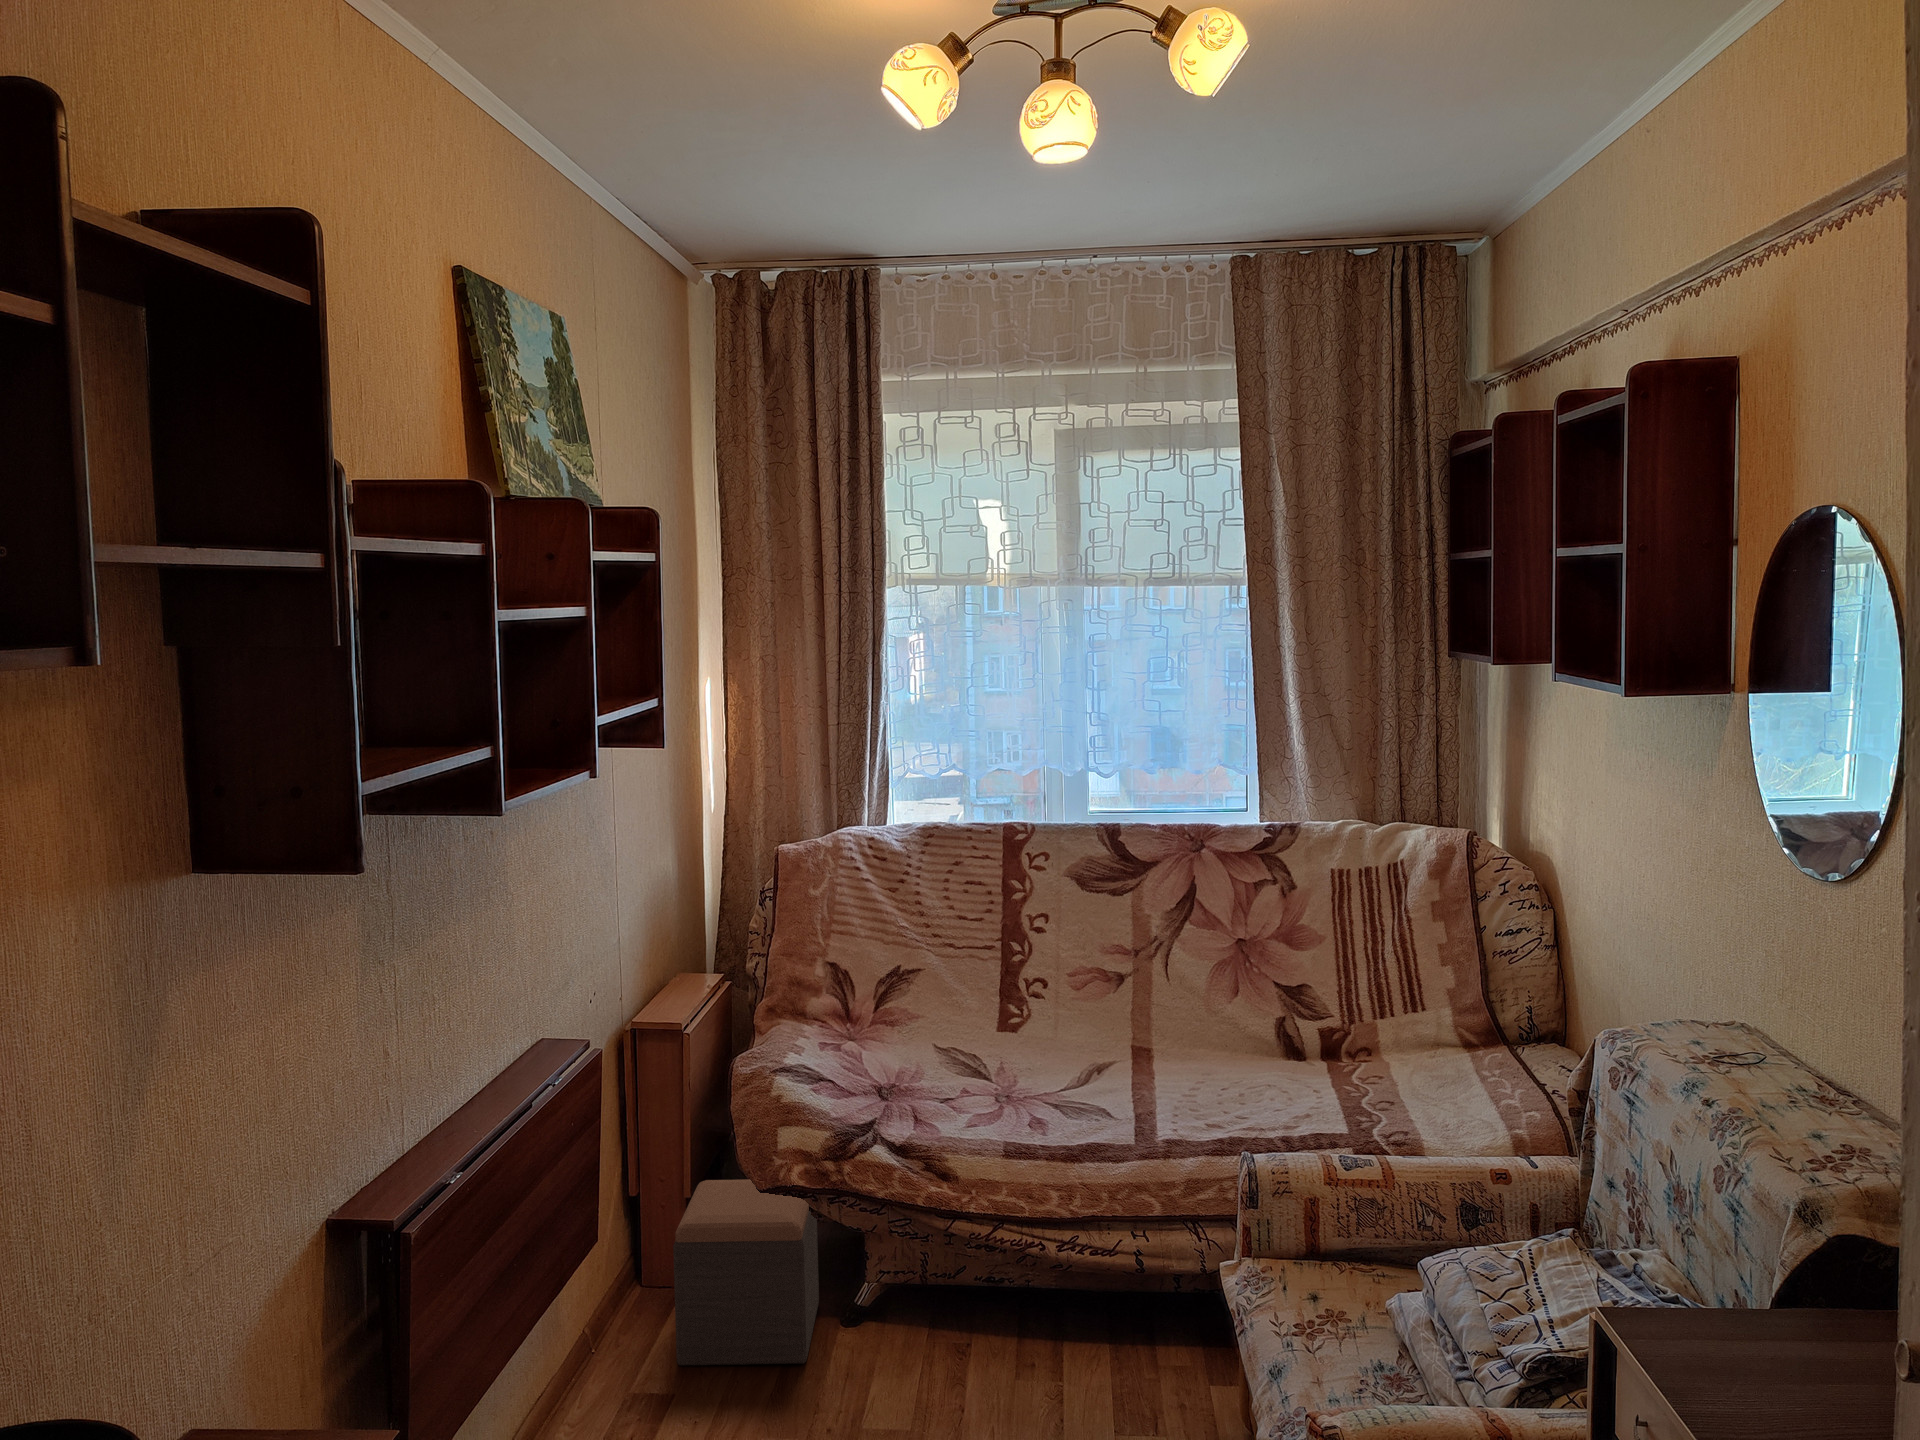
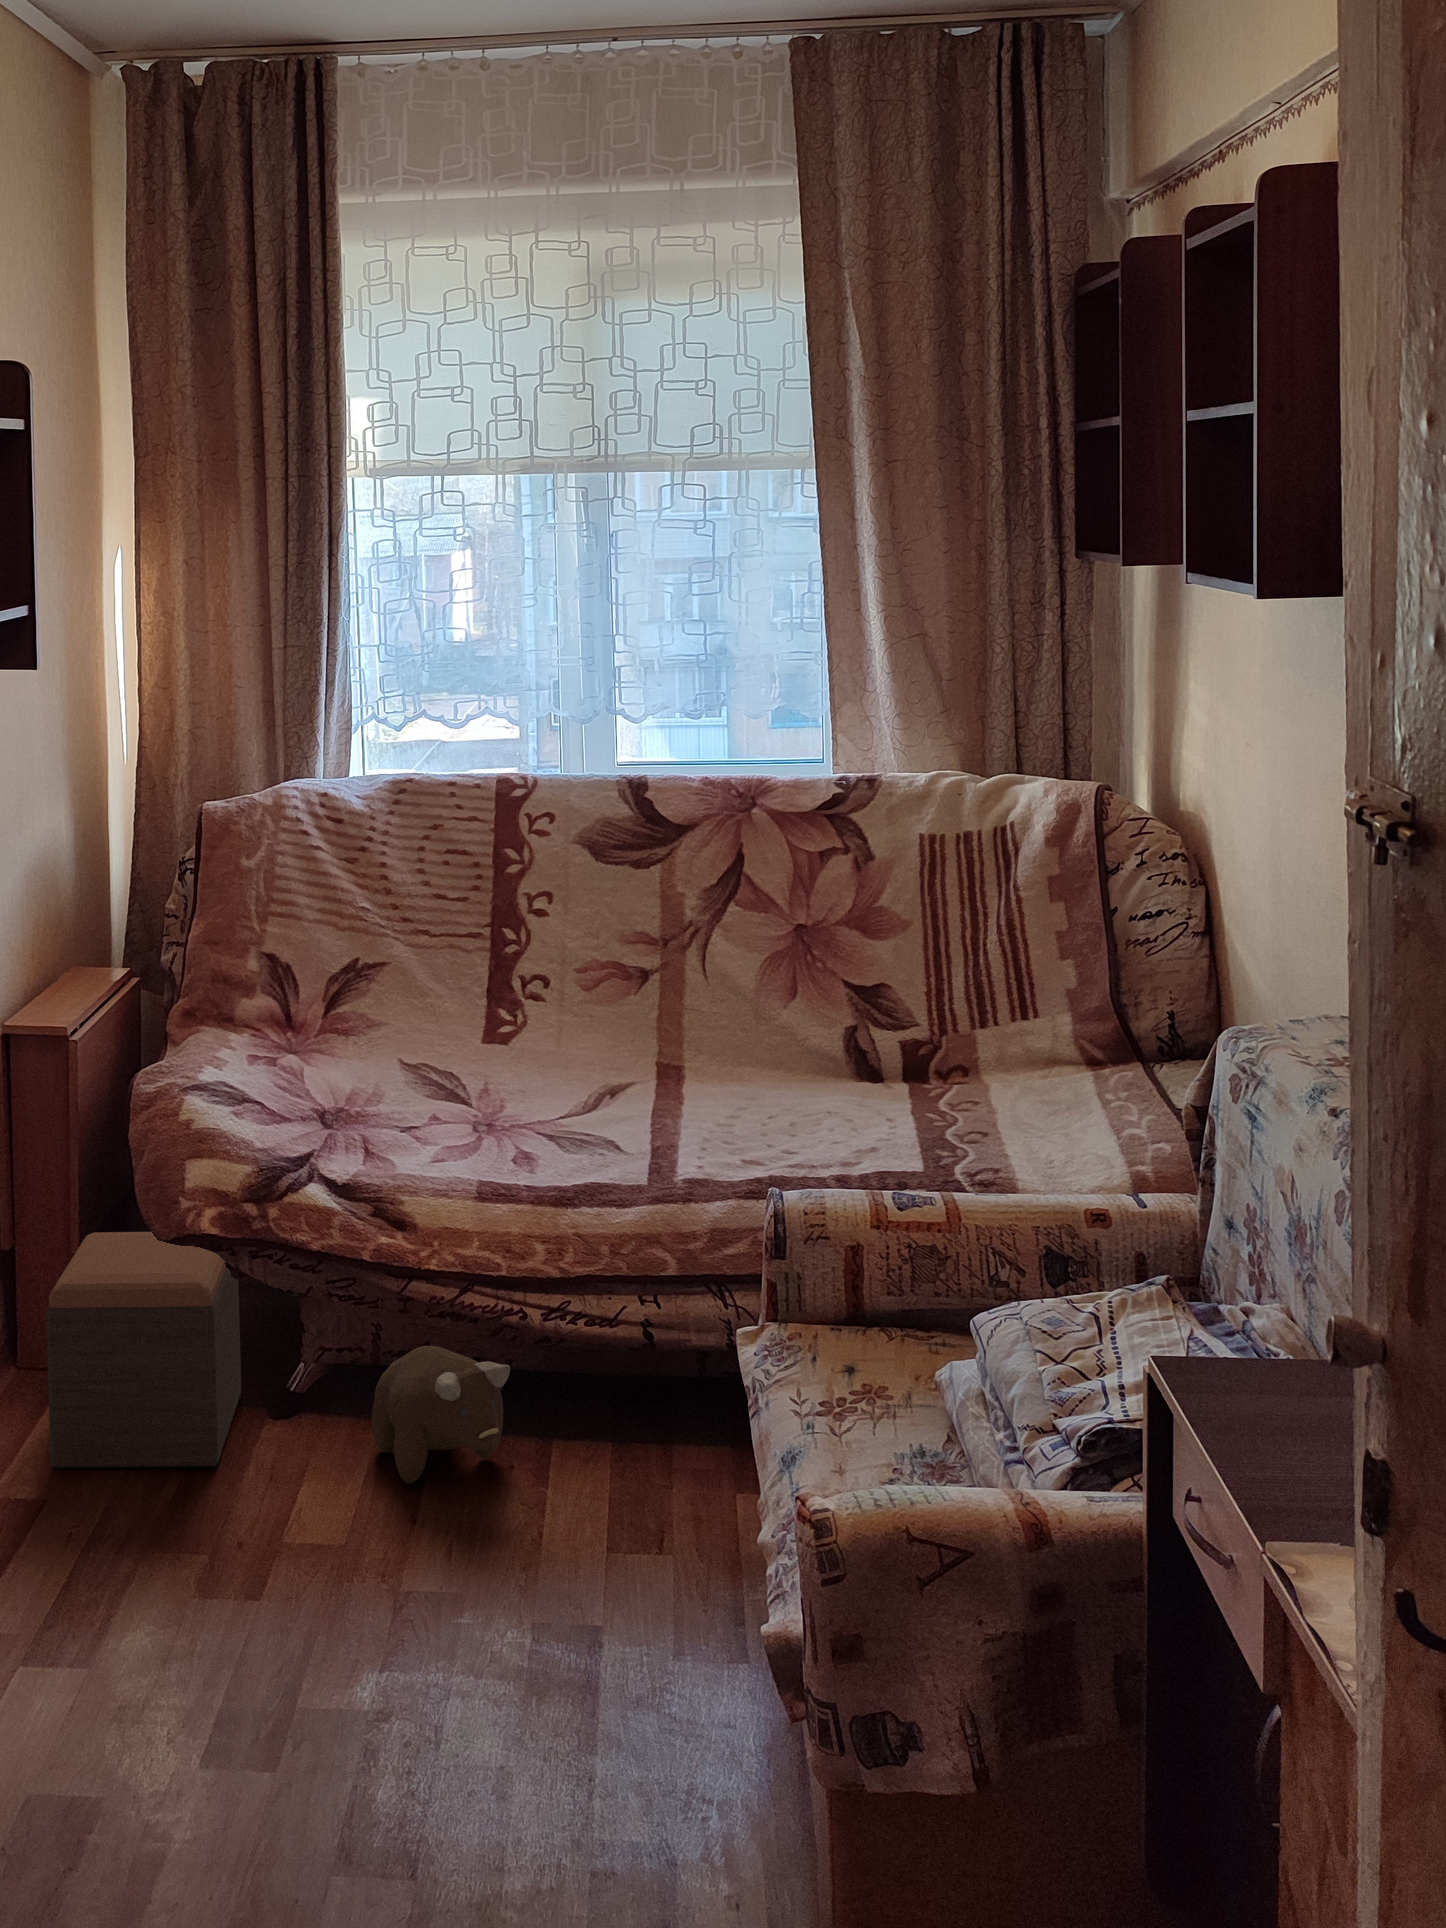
plush toy: none [924,1269,1034,1376] -> present [372,1346,510,1483]

